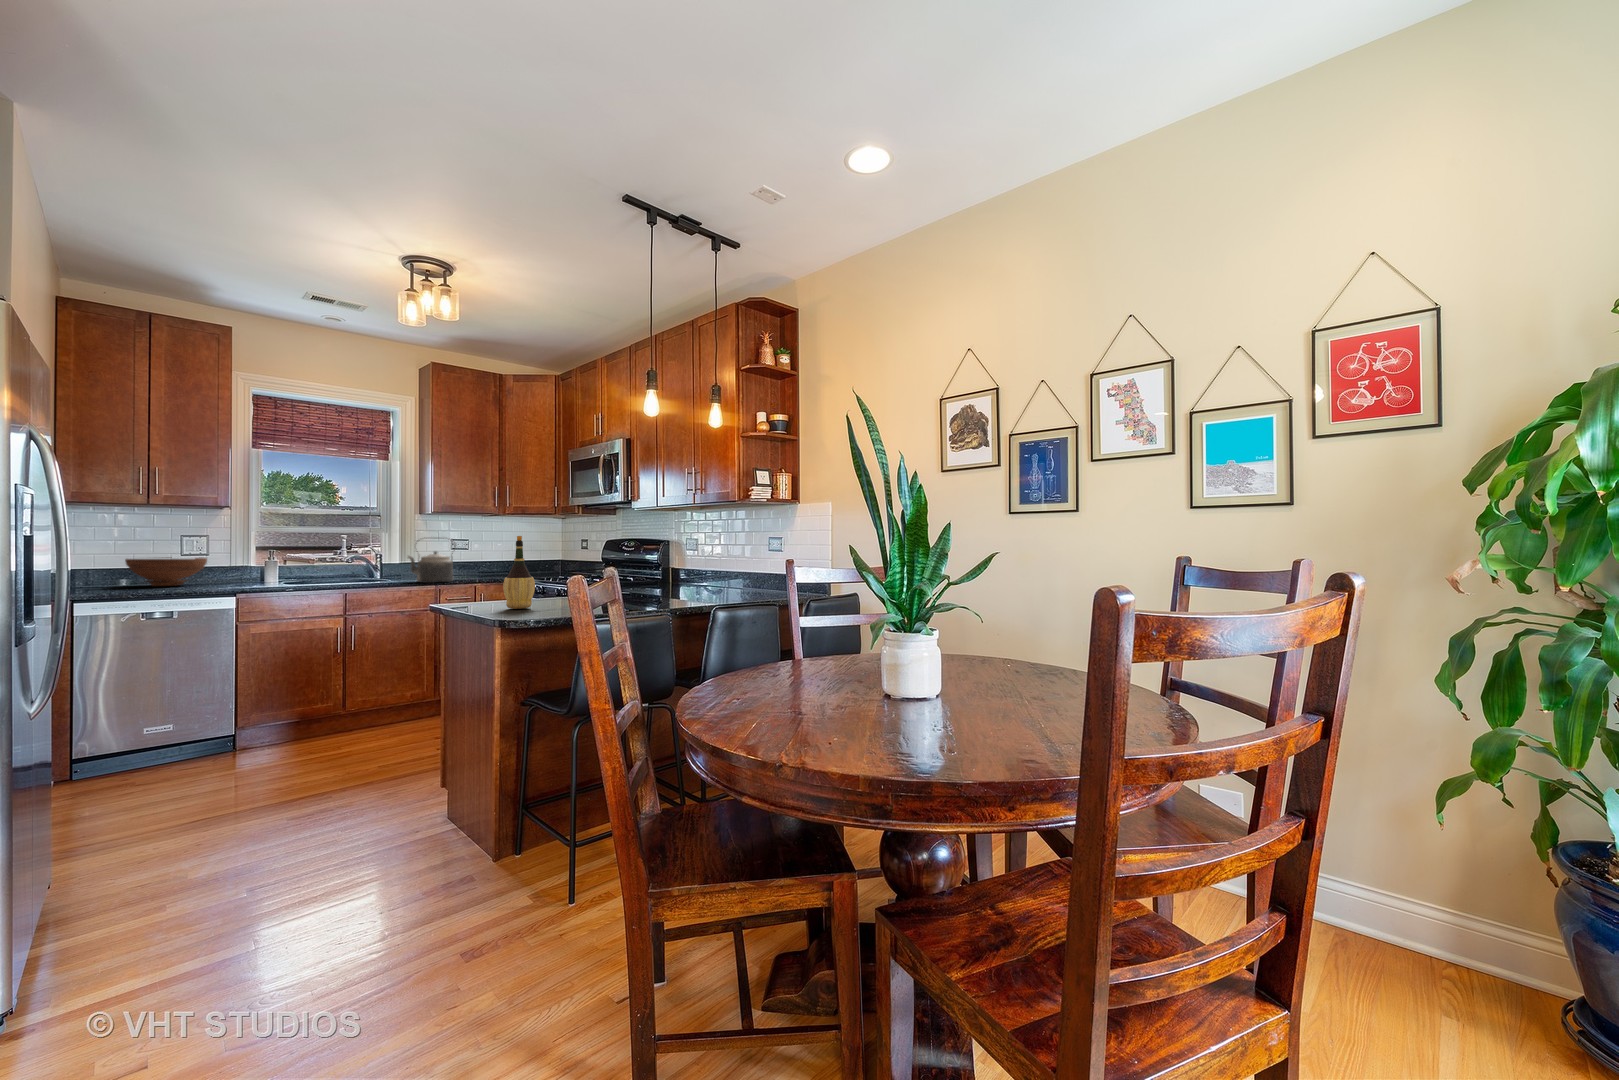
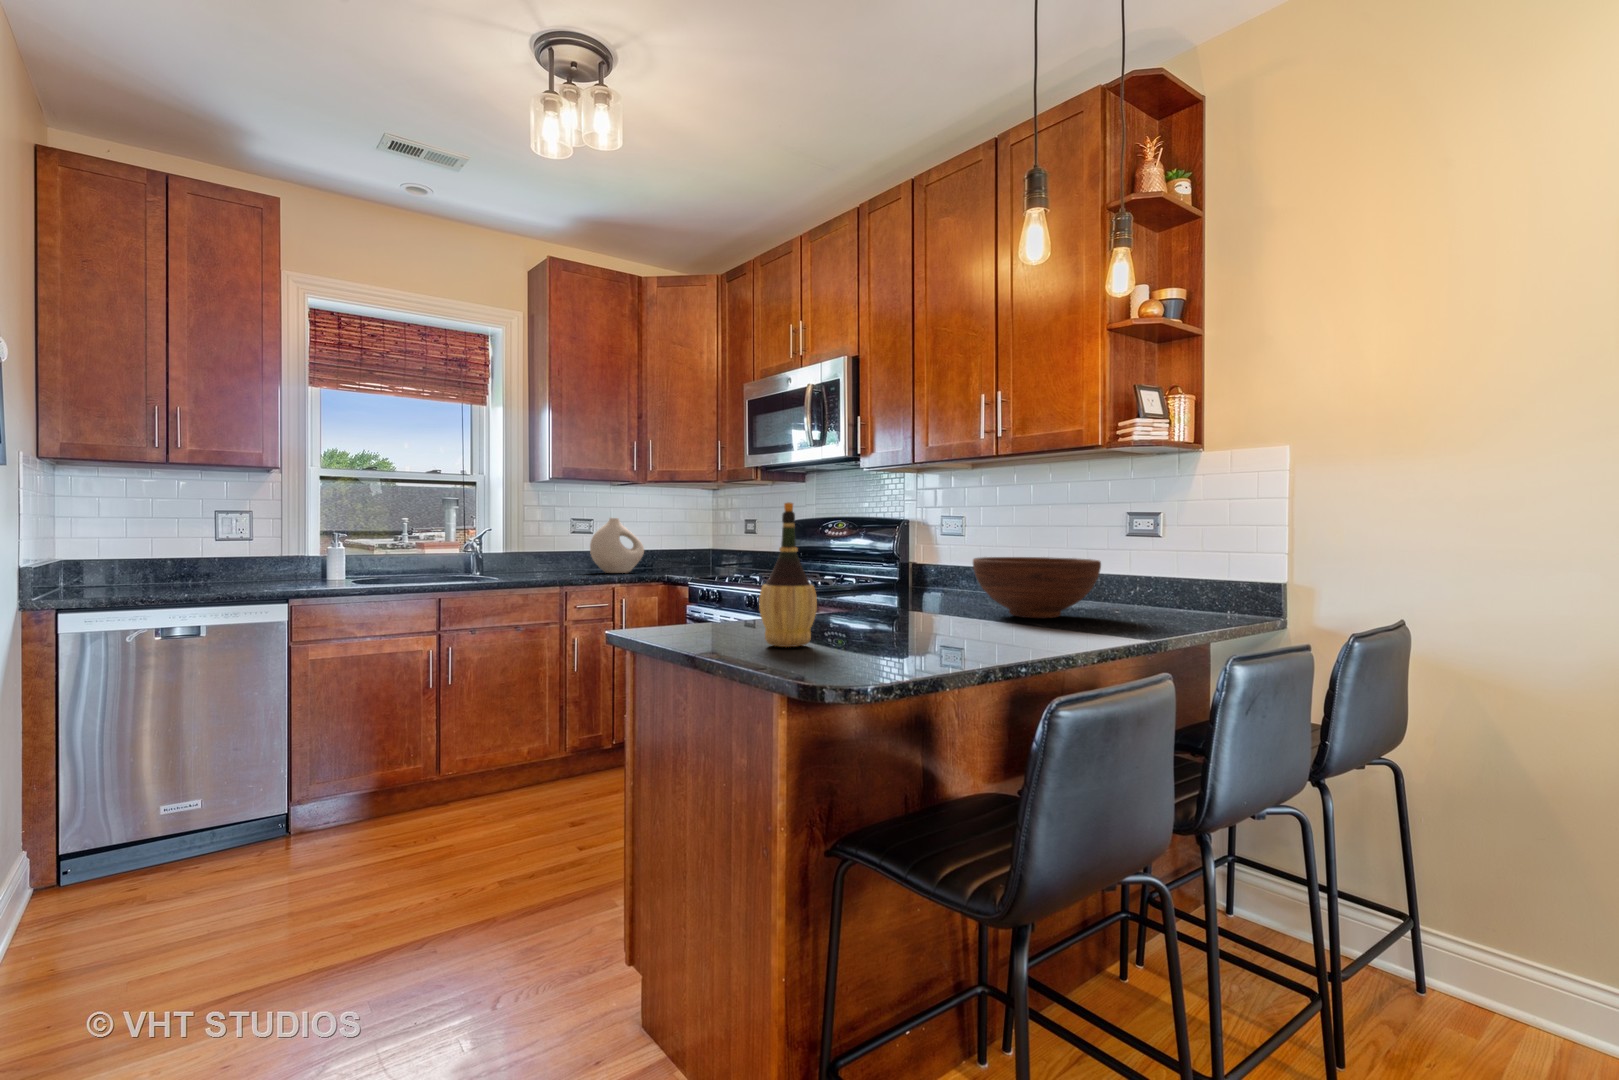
kettle: present [408,538,455,583] -> none [521,515,587,583]
vase: none [466,538,507,576] -> present [590,518,644,573]
fruit bowl: present [125,557,207,586] -> present [973,557,1101,618]

